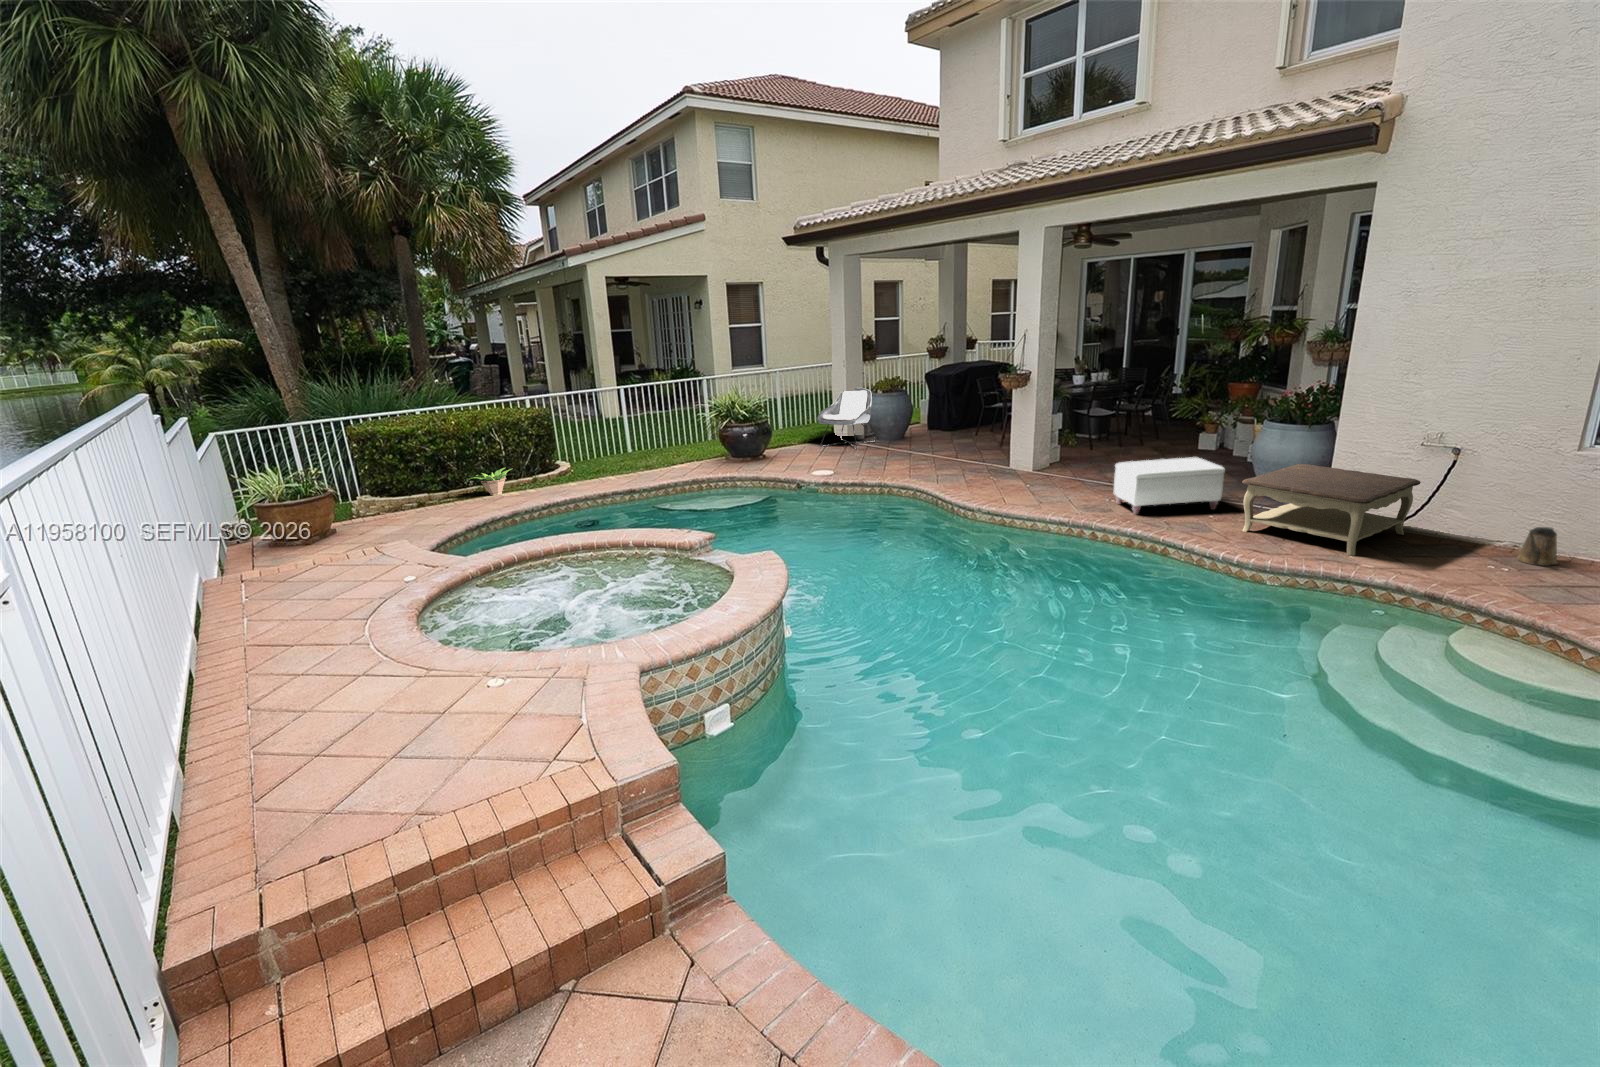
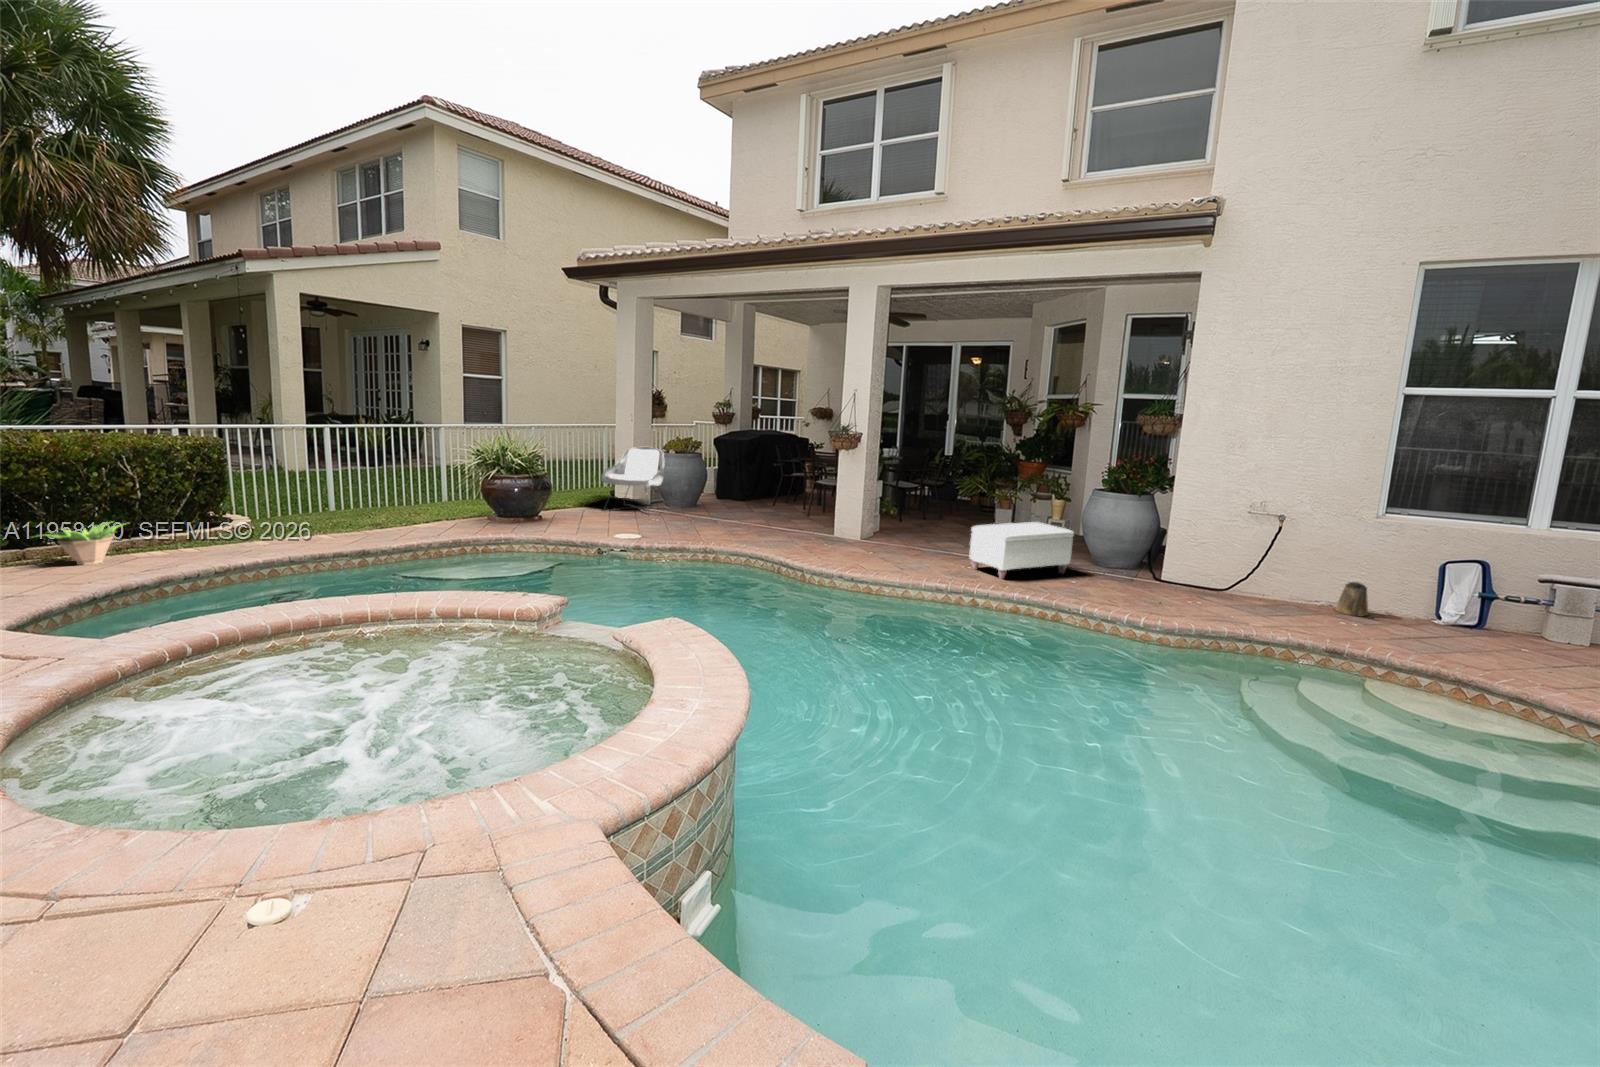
coffee table: present [1242,464,1421,556] -> none [1111,528,1248,614]

